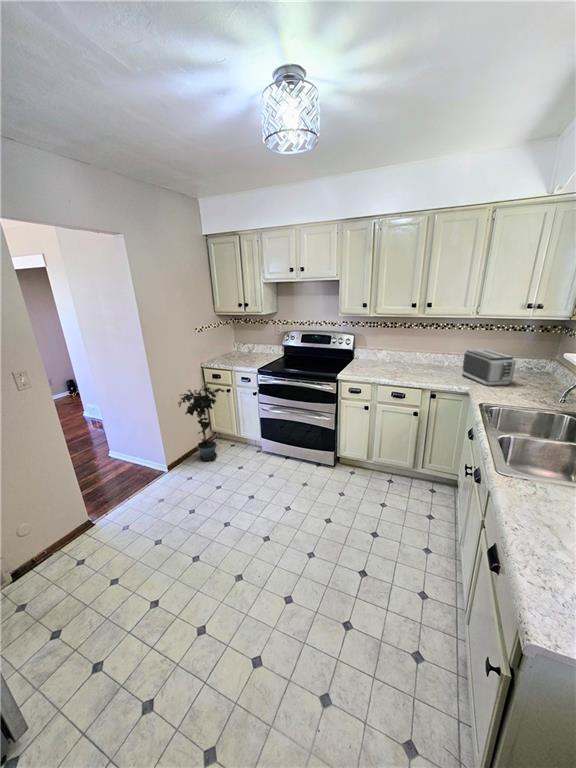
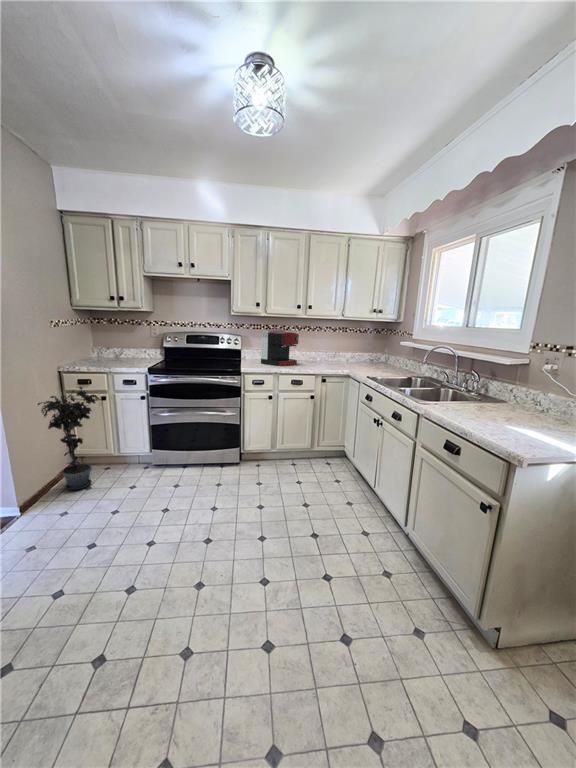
coffee maker: none [368,329,412,374] -> present [261,329,299,366]
toaster: present [462,349,516,386] -> none [336,345,373,369]

